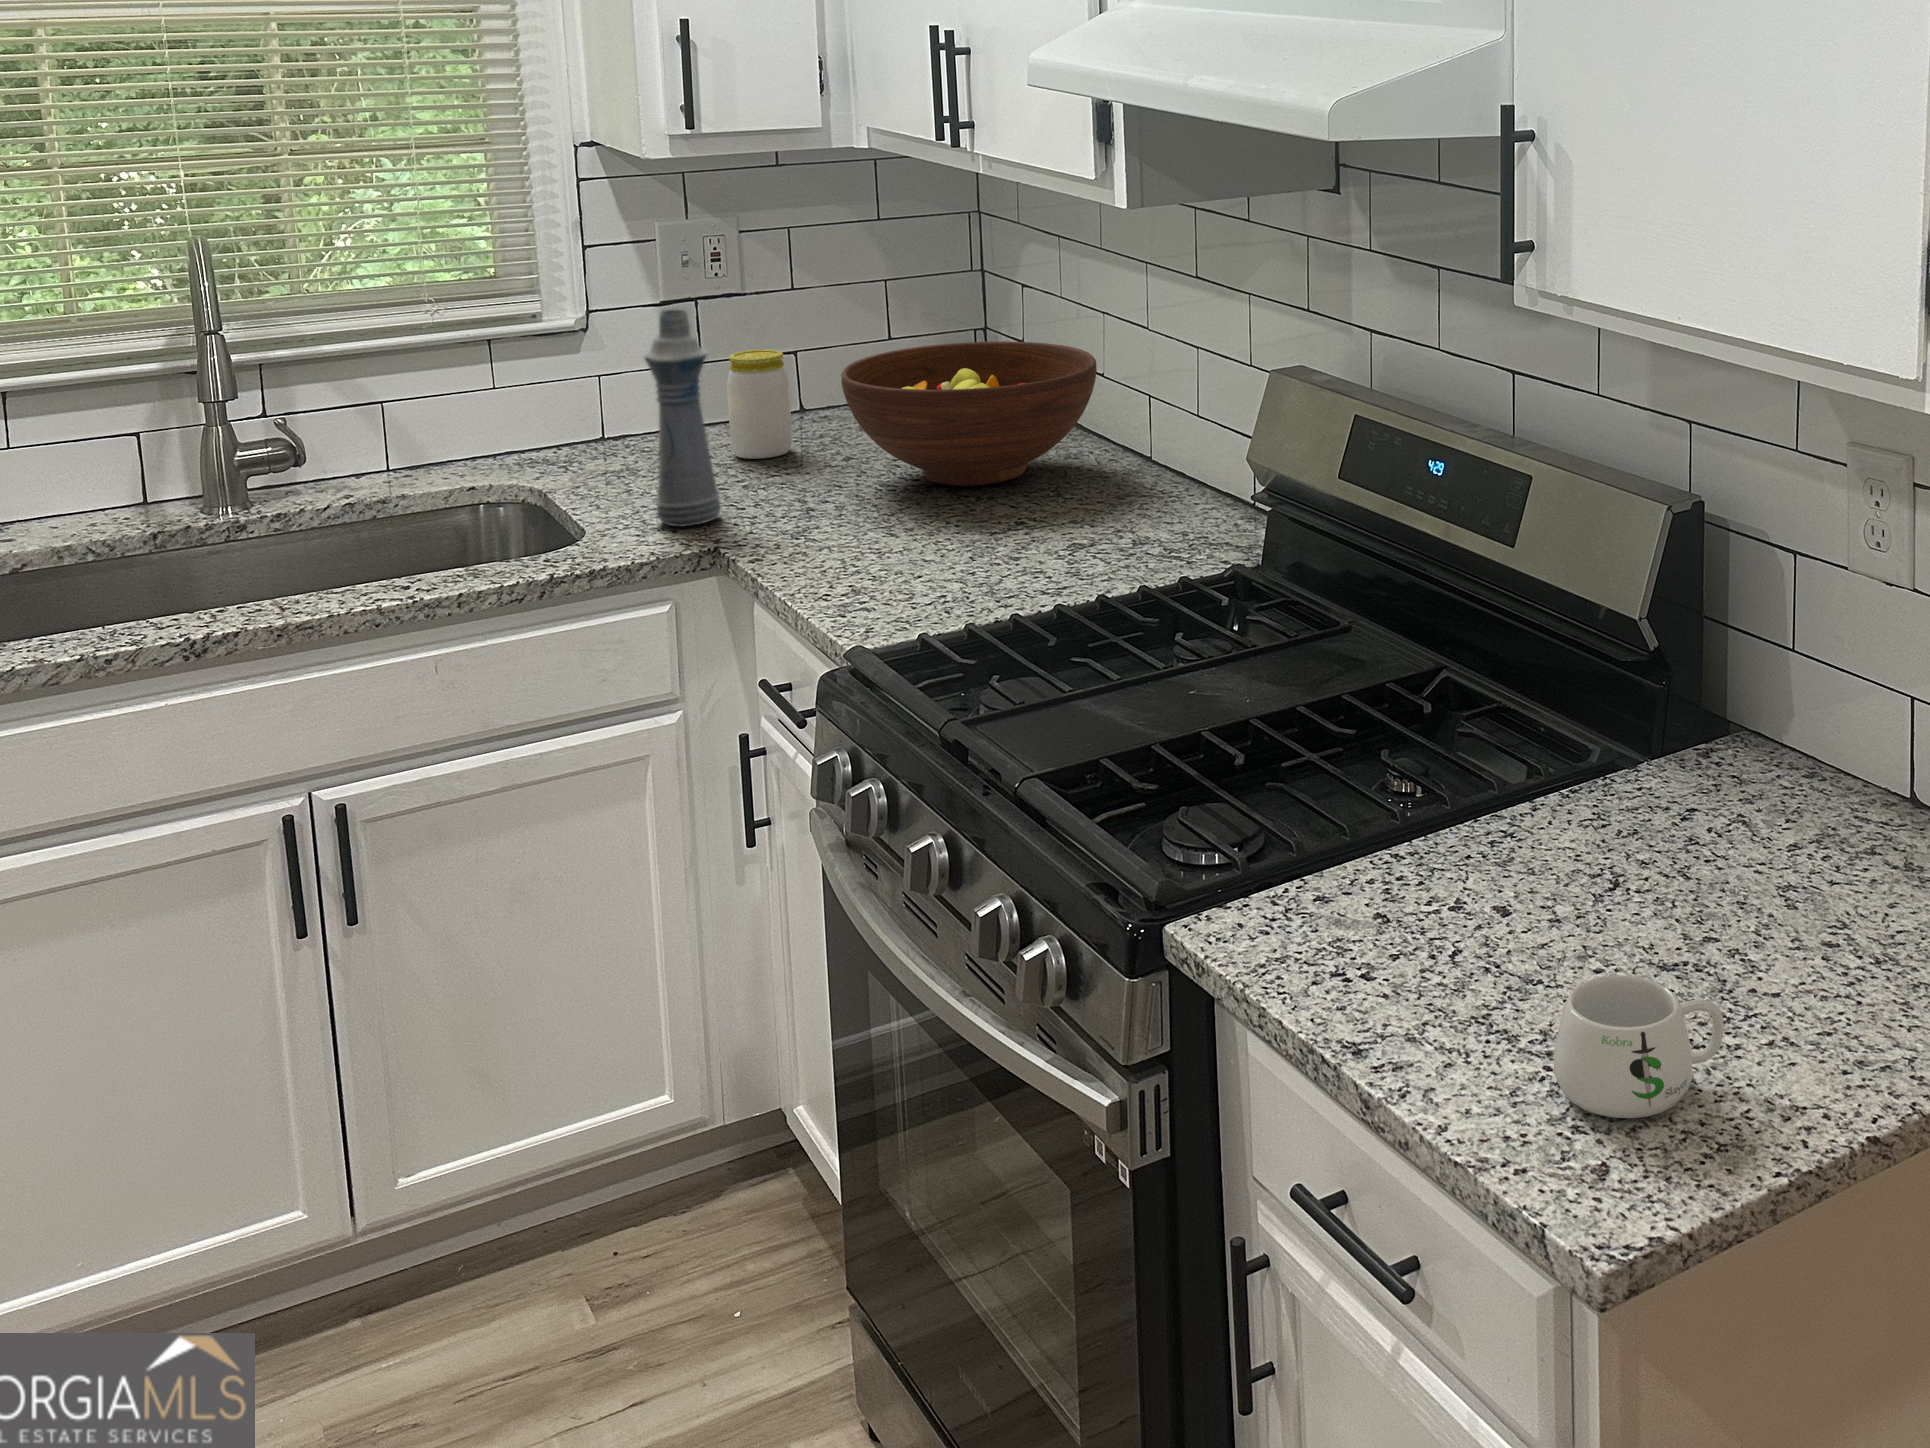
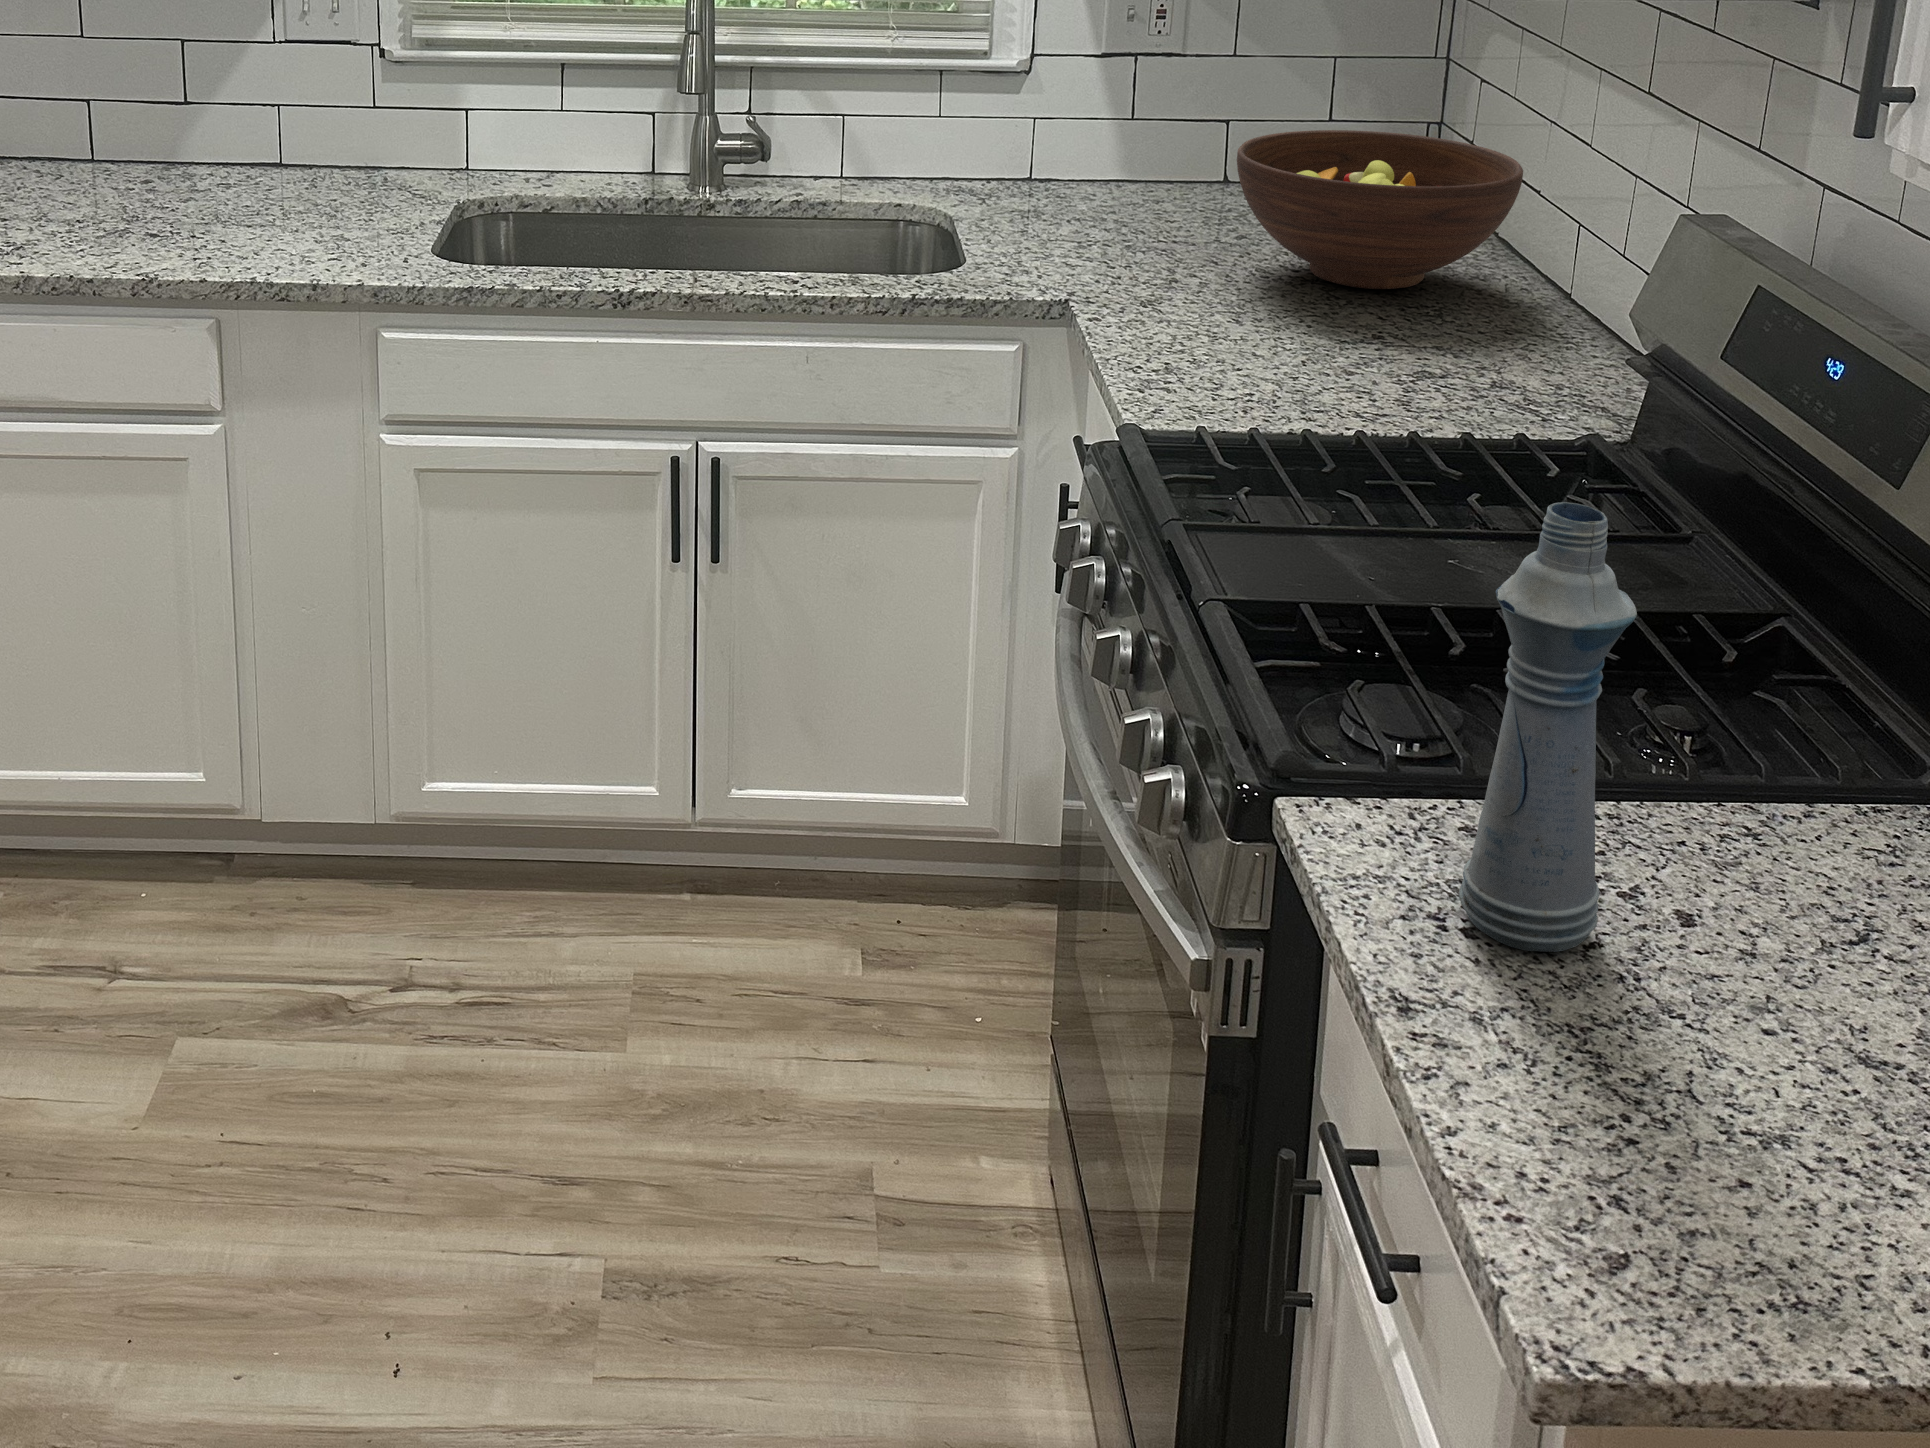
bottle: present [644,310,721,527] -> present [1459,502,1637,952]
jar: present [727,349,792,459] -> none [1138,110,1204,222]
mug: present [1553,975,1724,1118] -> none [1614,1036,1875,1228]

